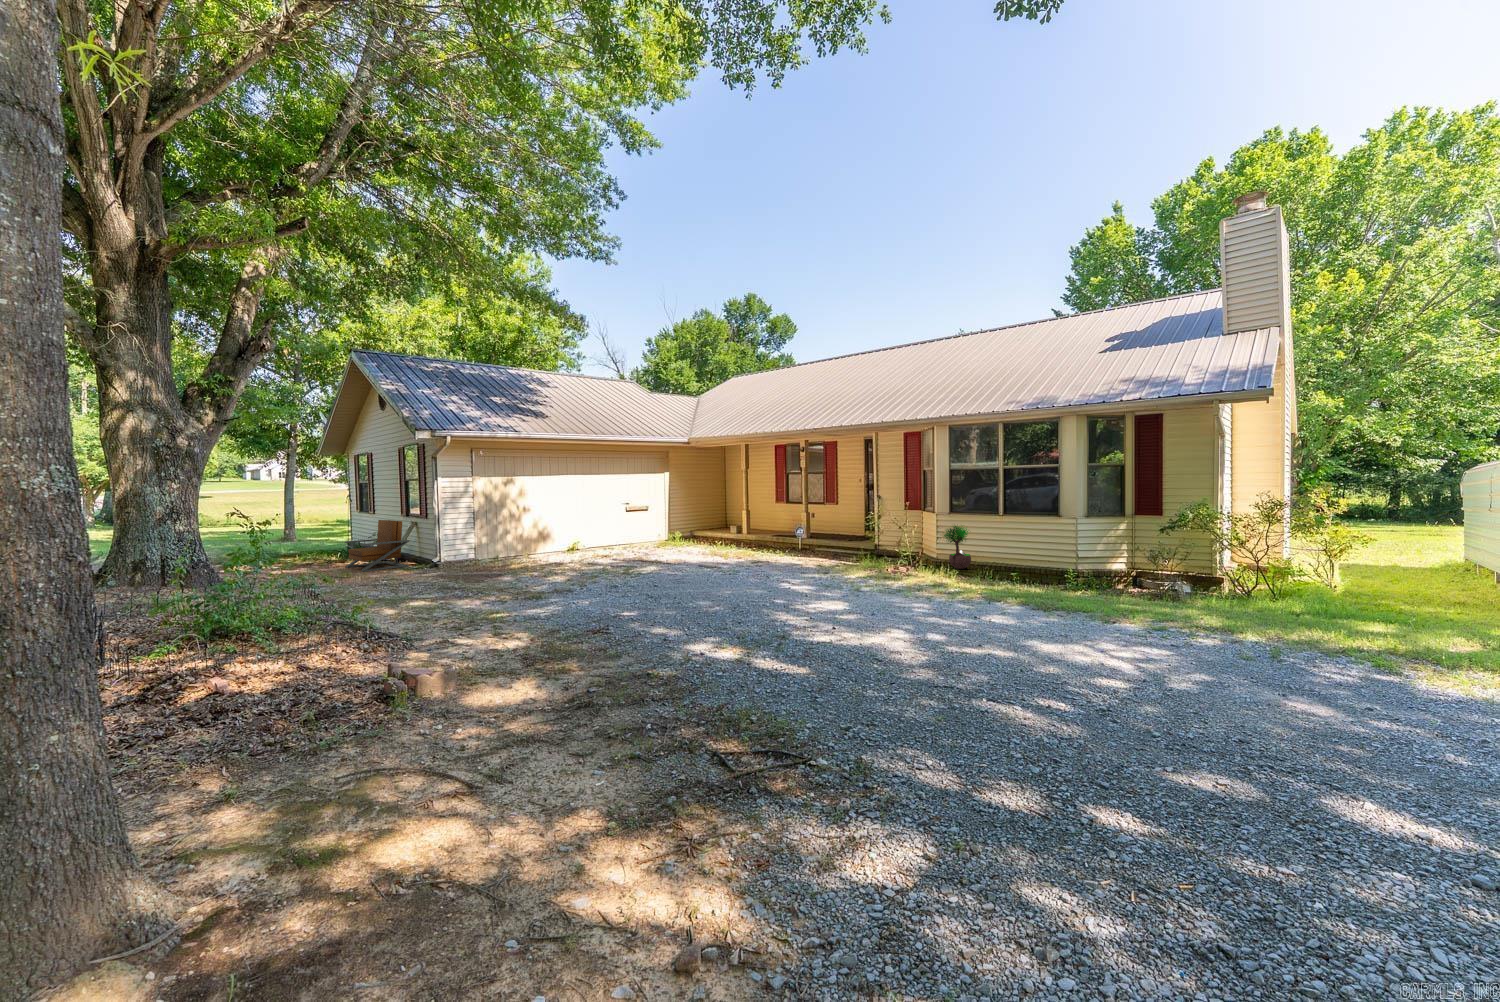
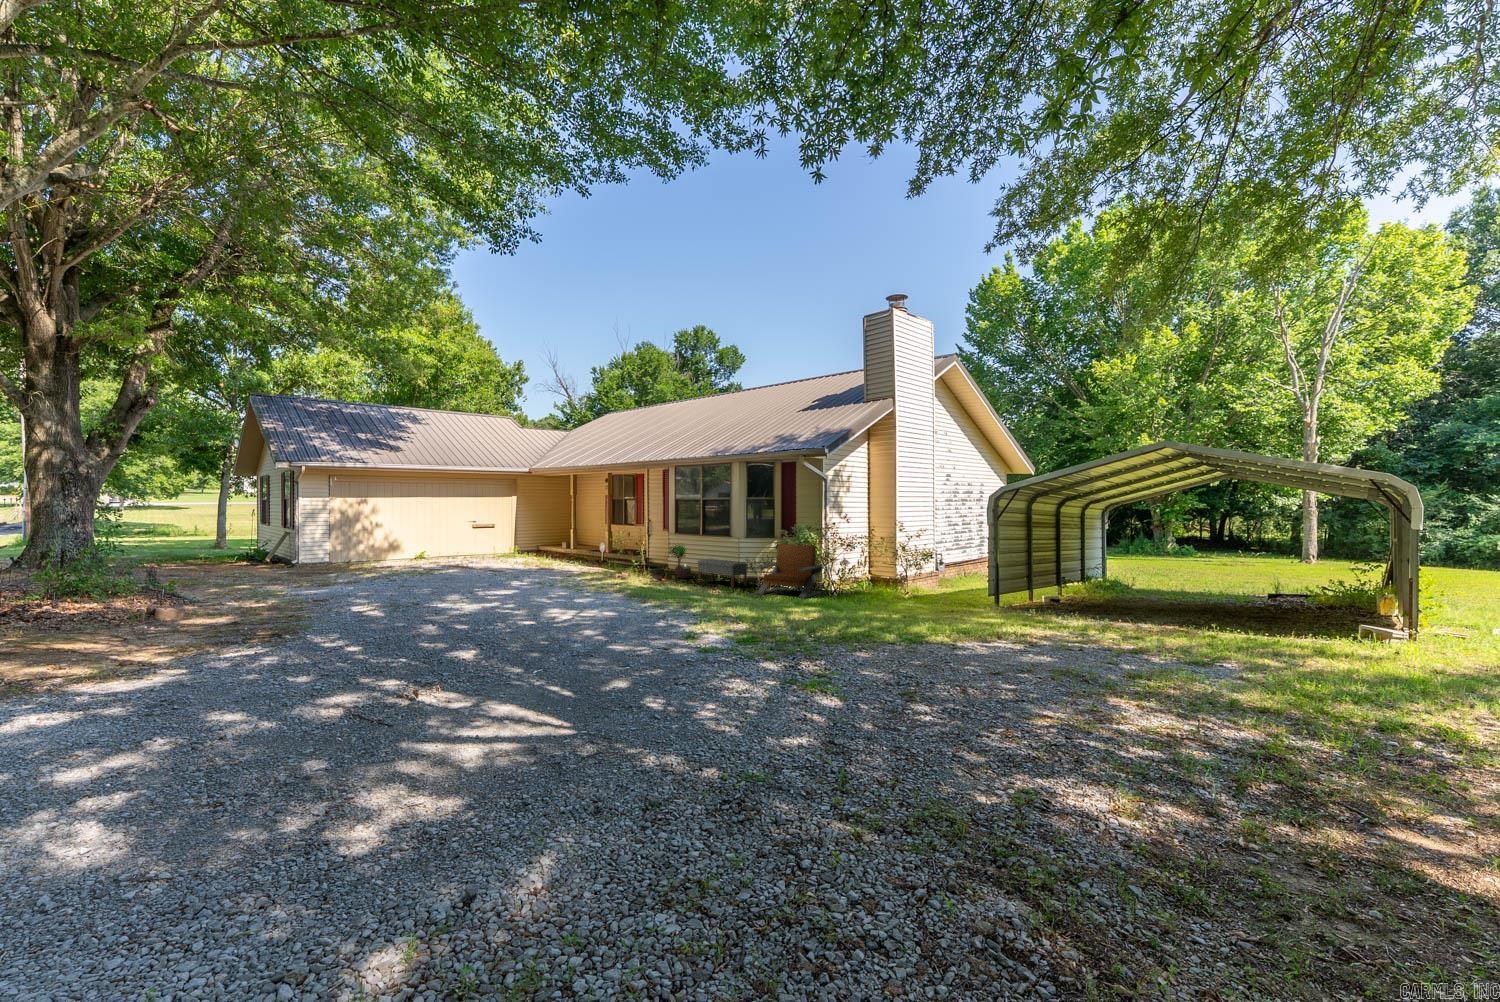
lounge chair: present [345,520,409,572] -> present [757,544,824,598]
bench: none [999,543,1082,582] -> present [698,559,748,588]

